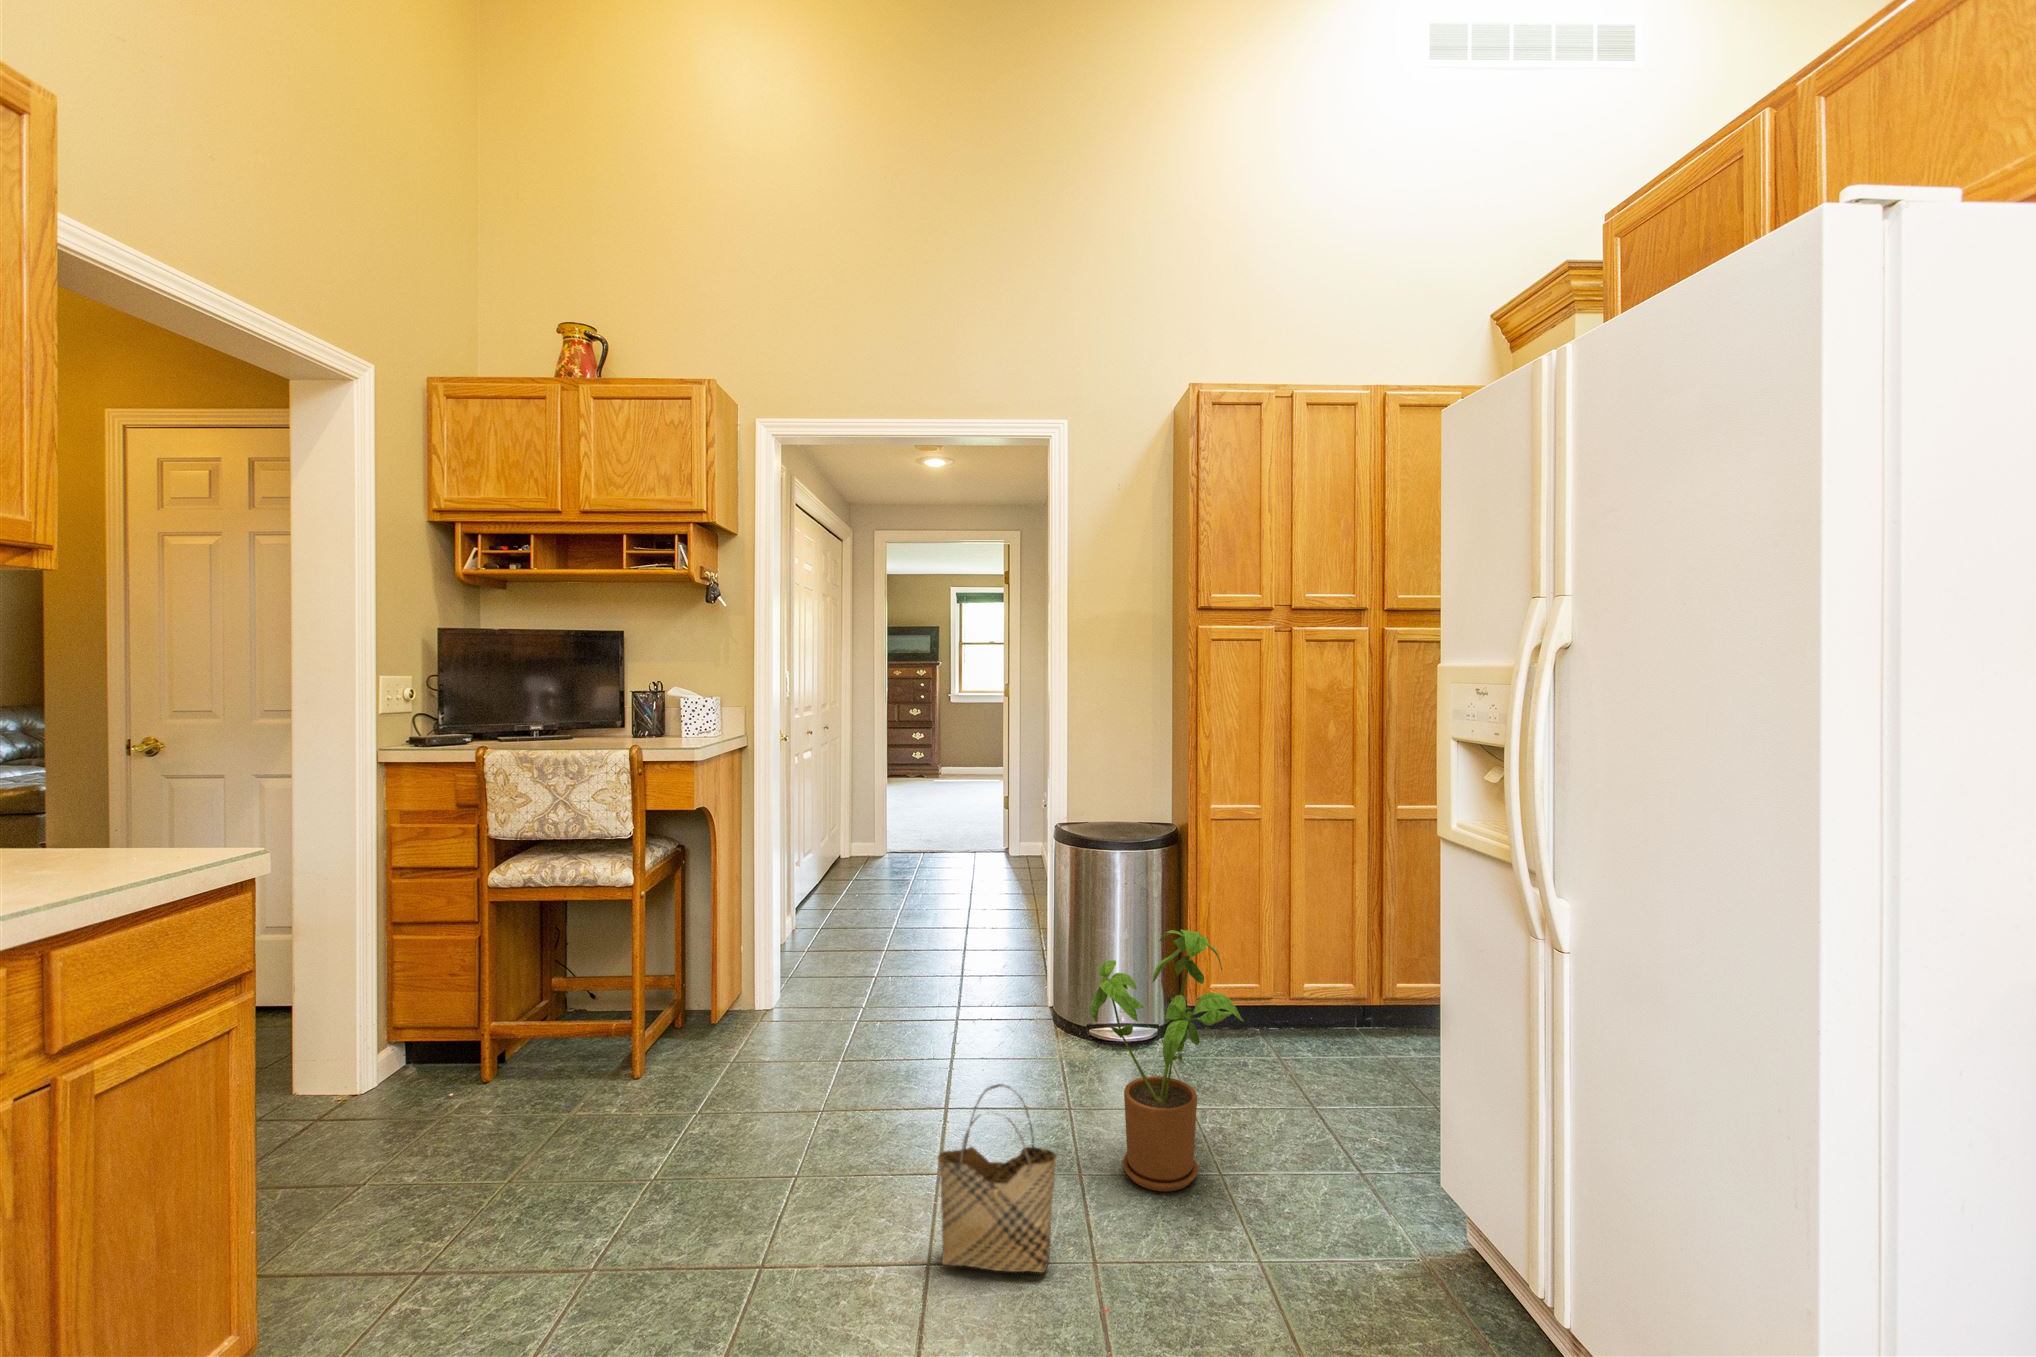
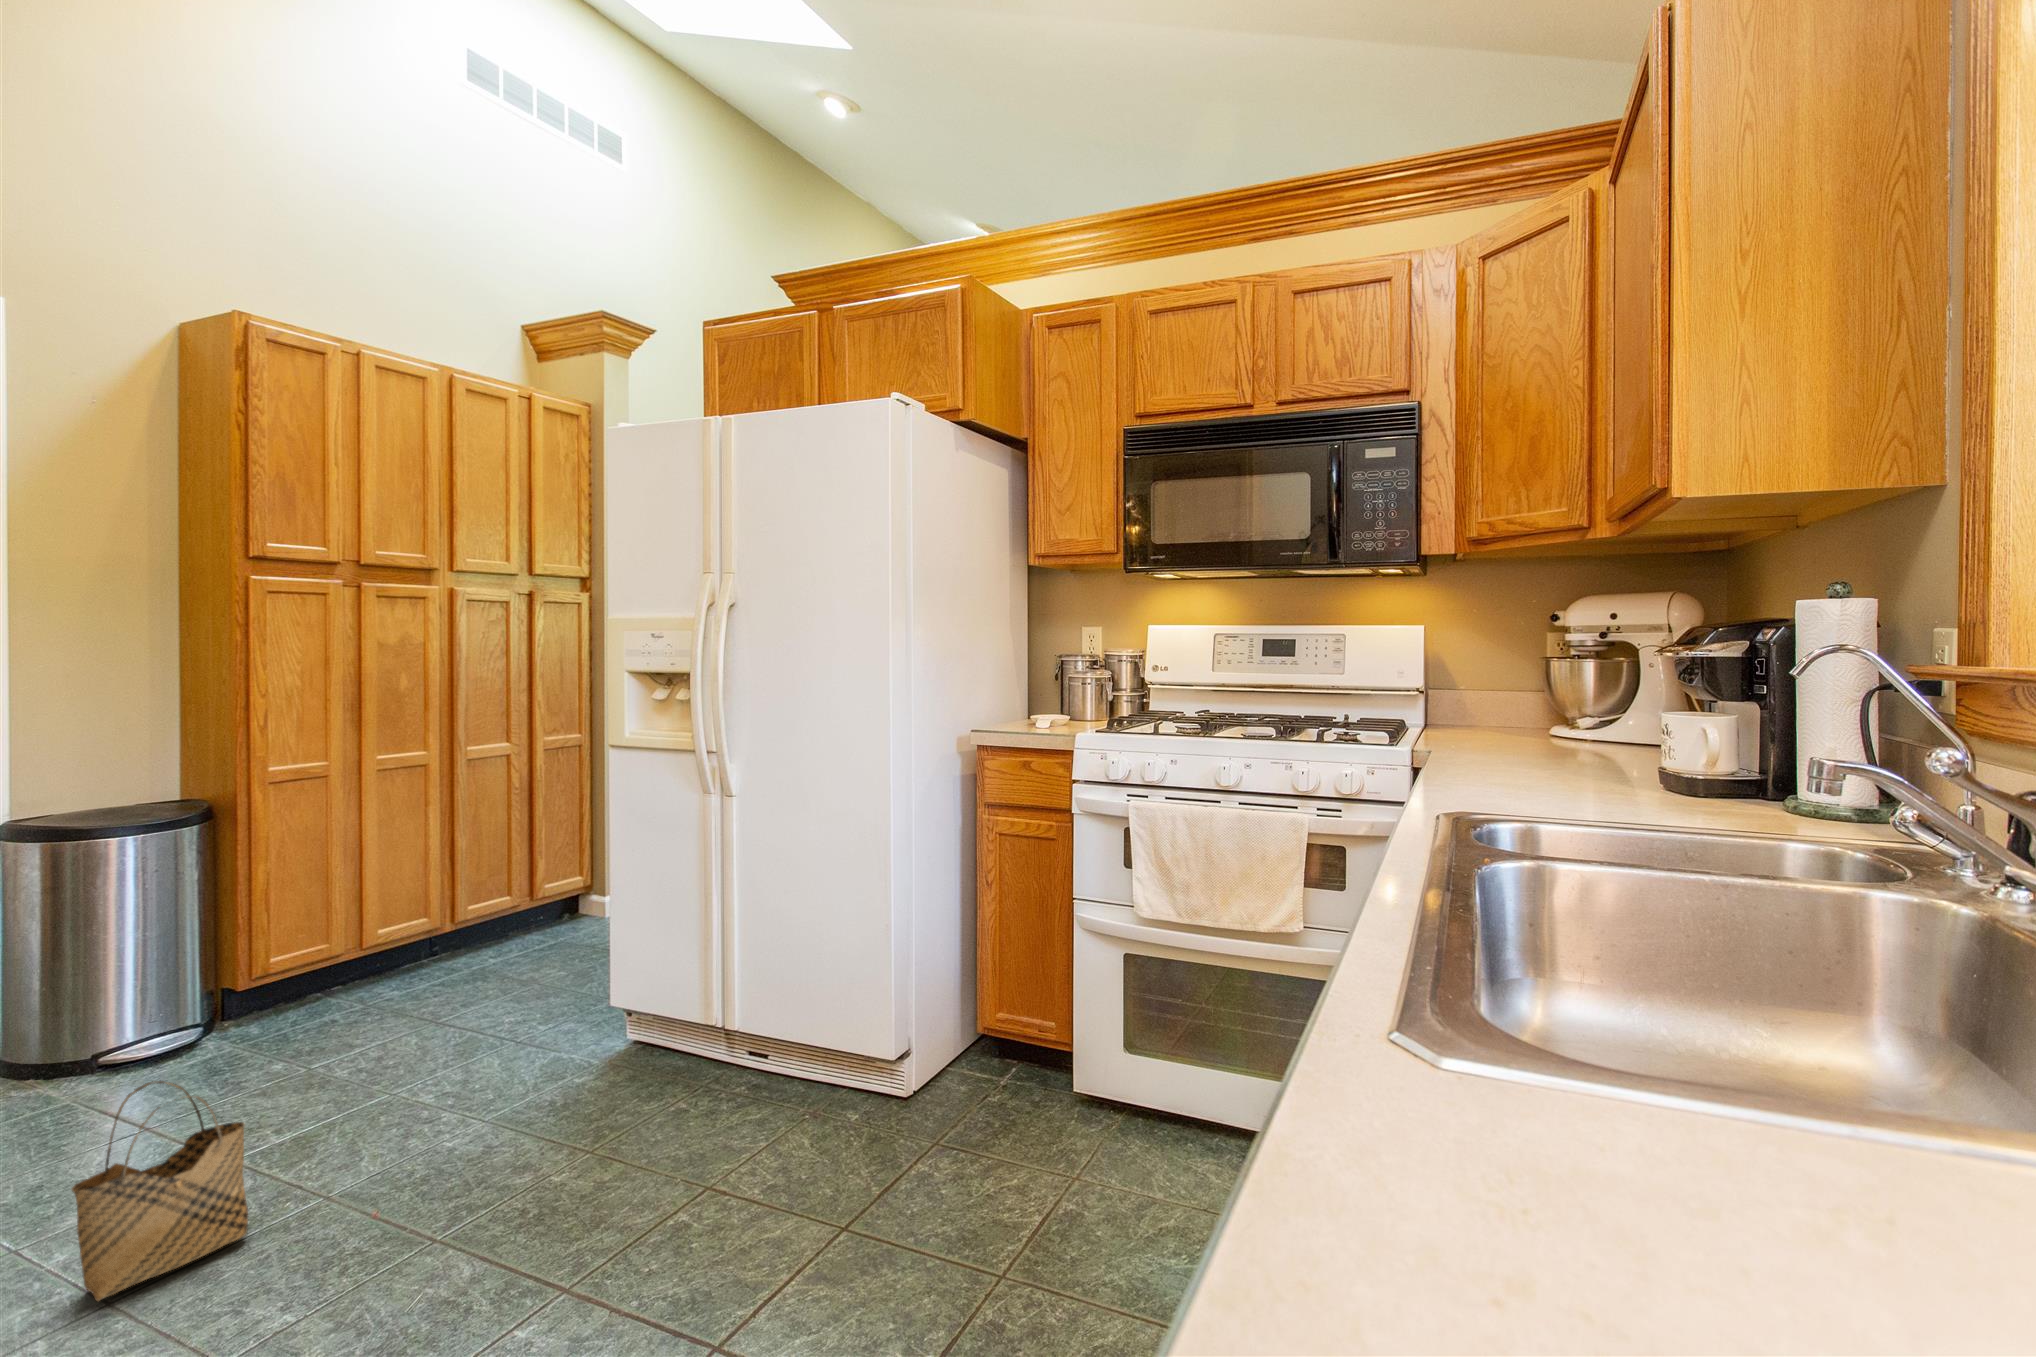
house plant: present [1090,930,1243,1191] -> none [214,879,413,1141]

